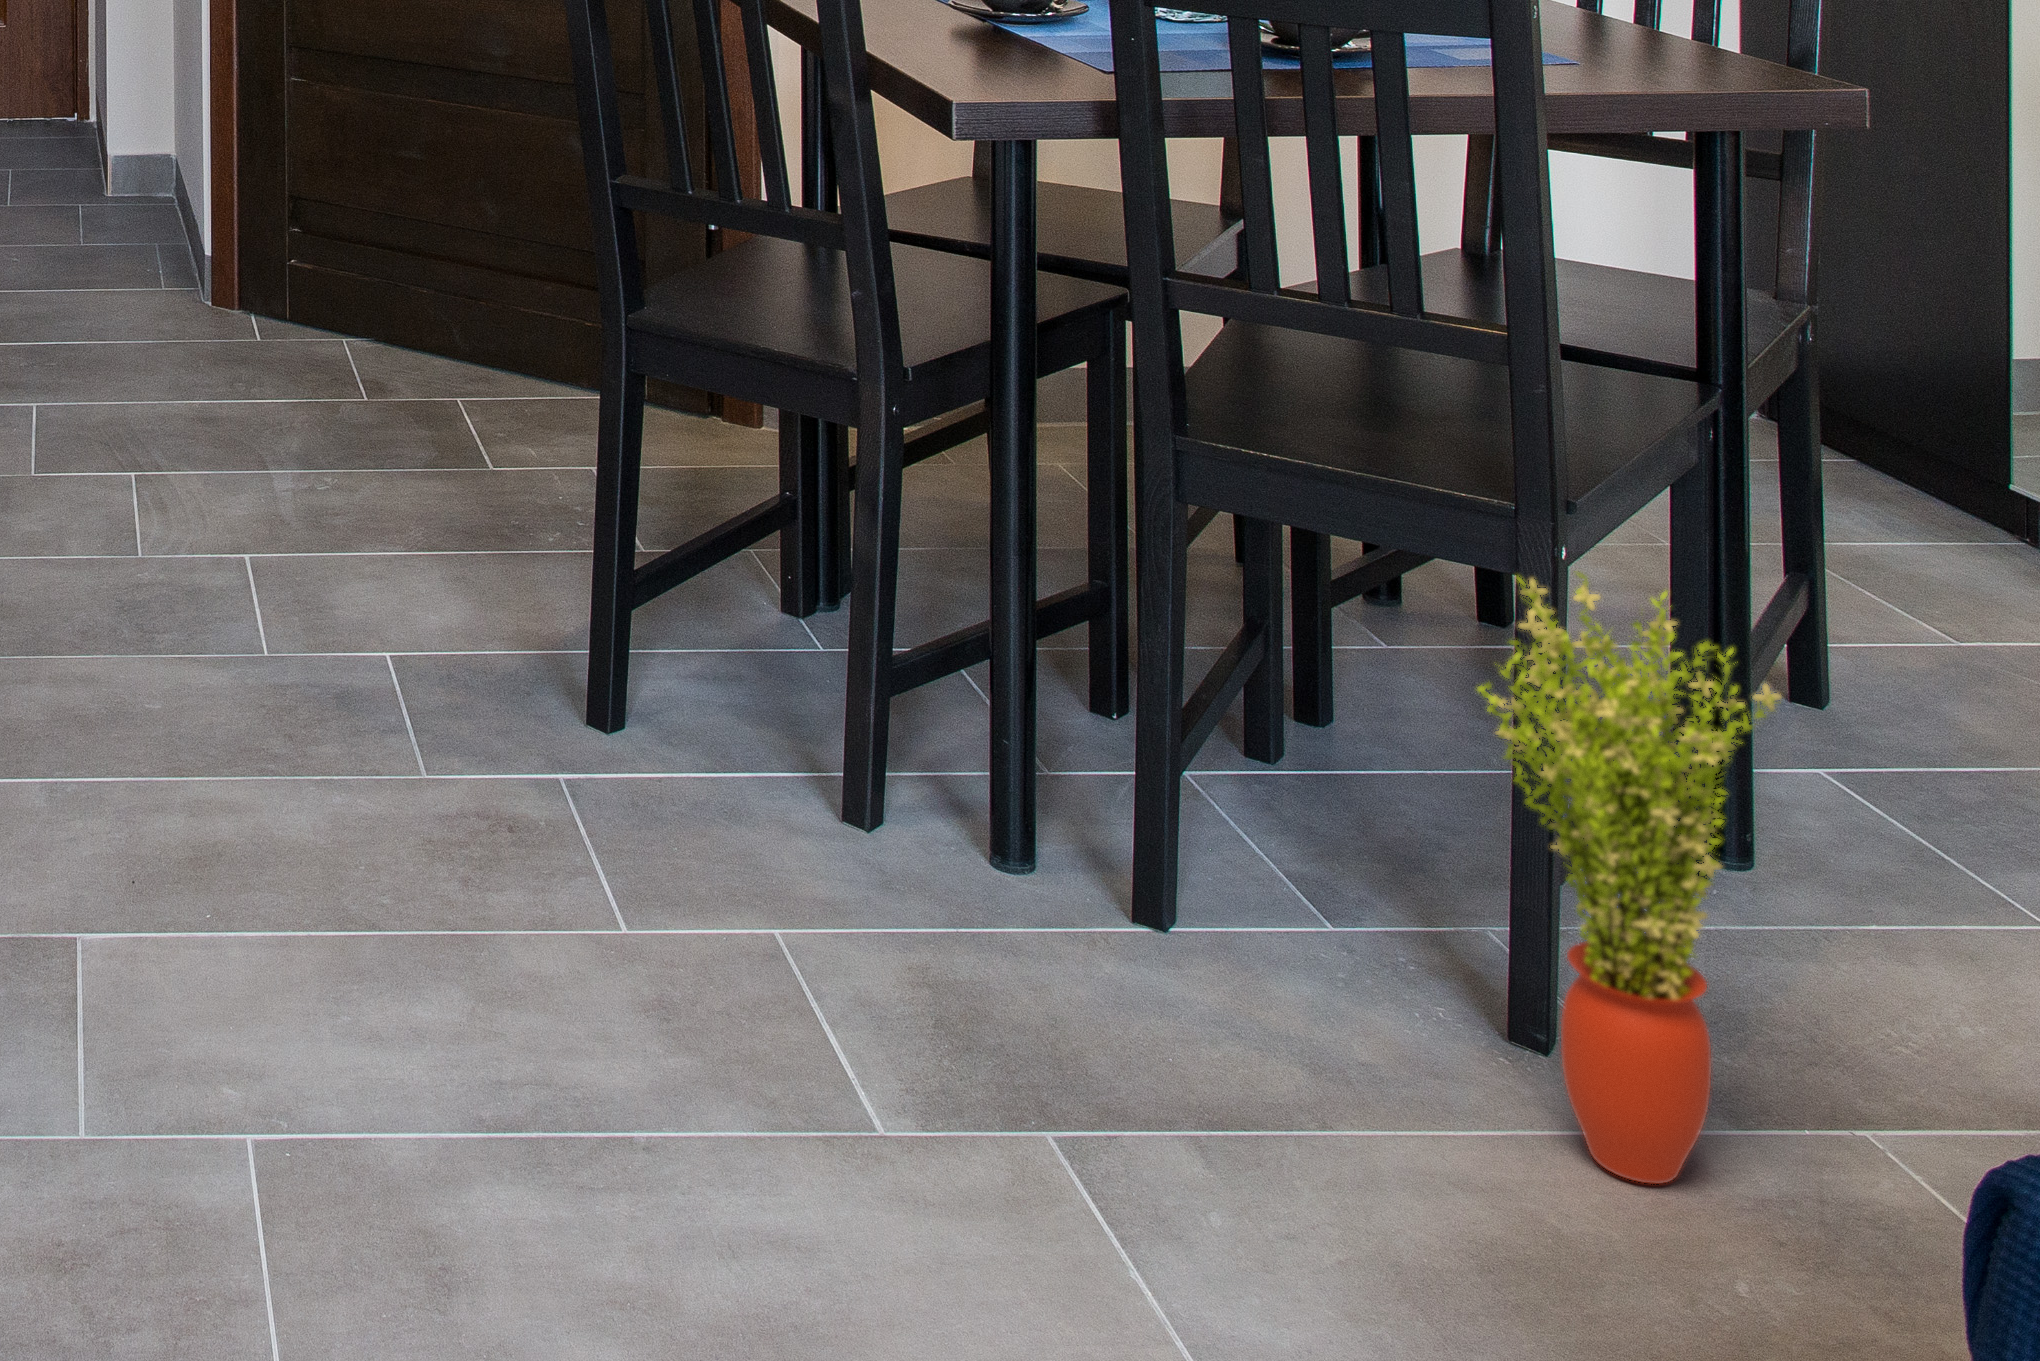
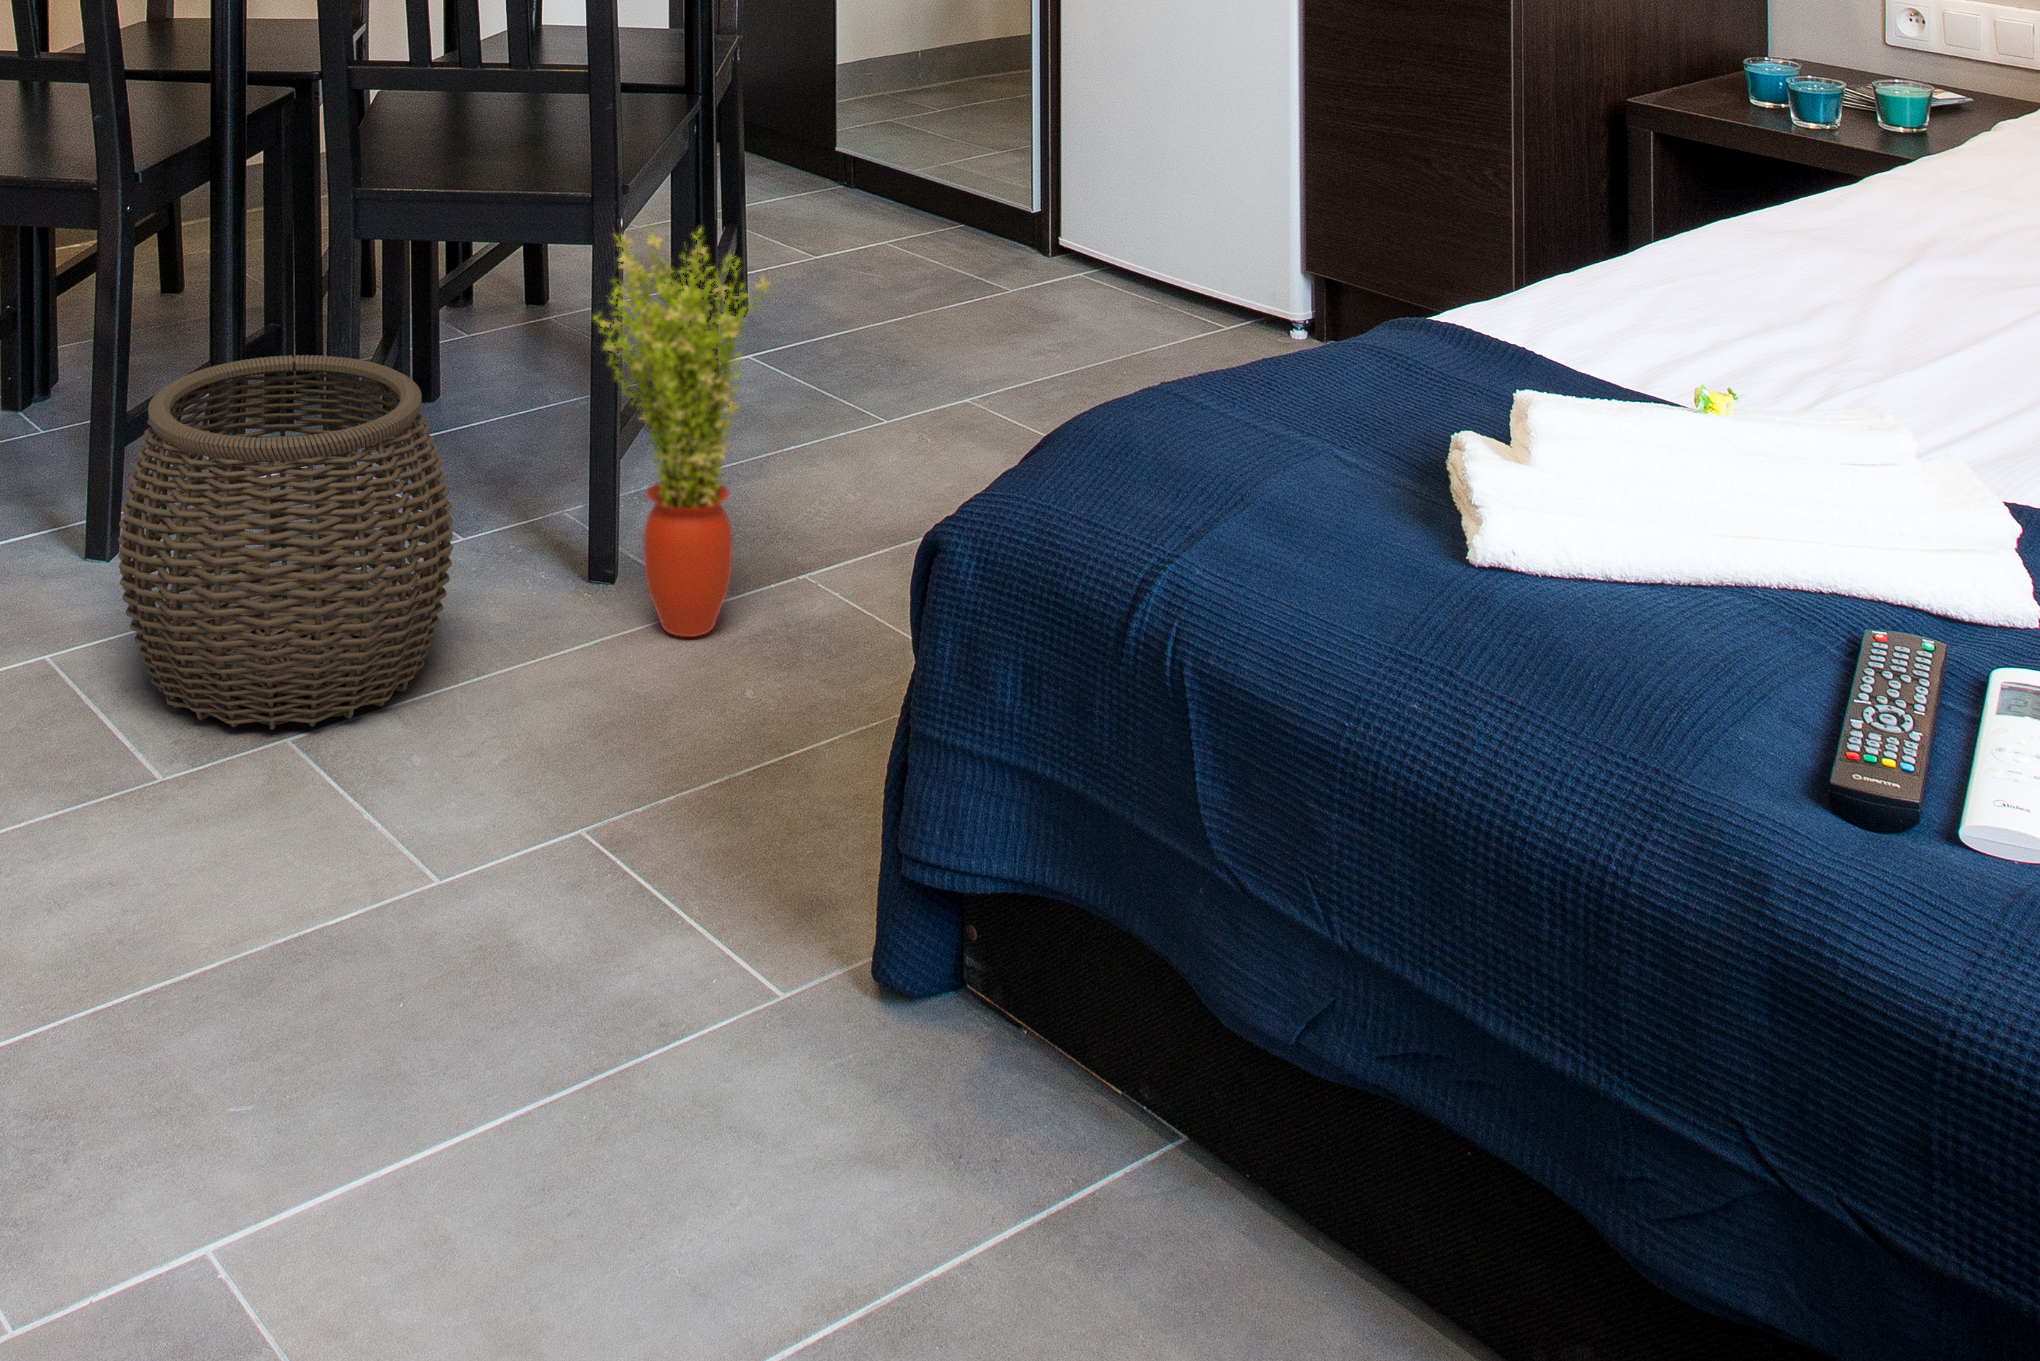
woven basket: none [797,635,1257,1149] -> present [118,355,453,730]

